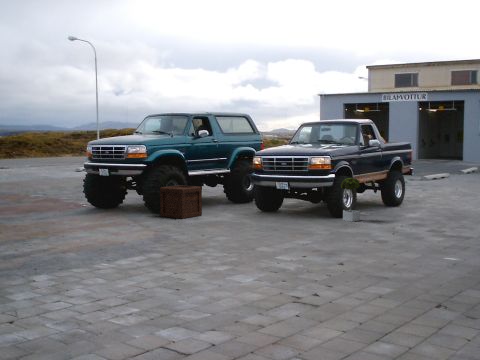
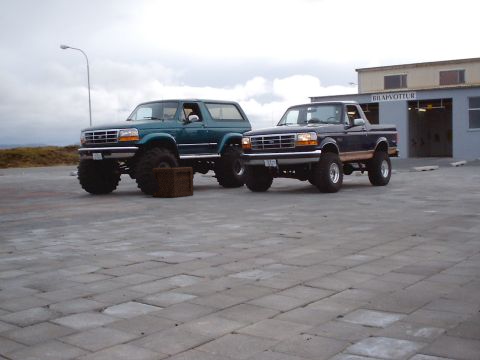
potted tree: present [341,177,360,222] -> none [327,152,346,195]

